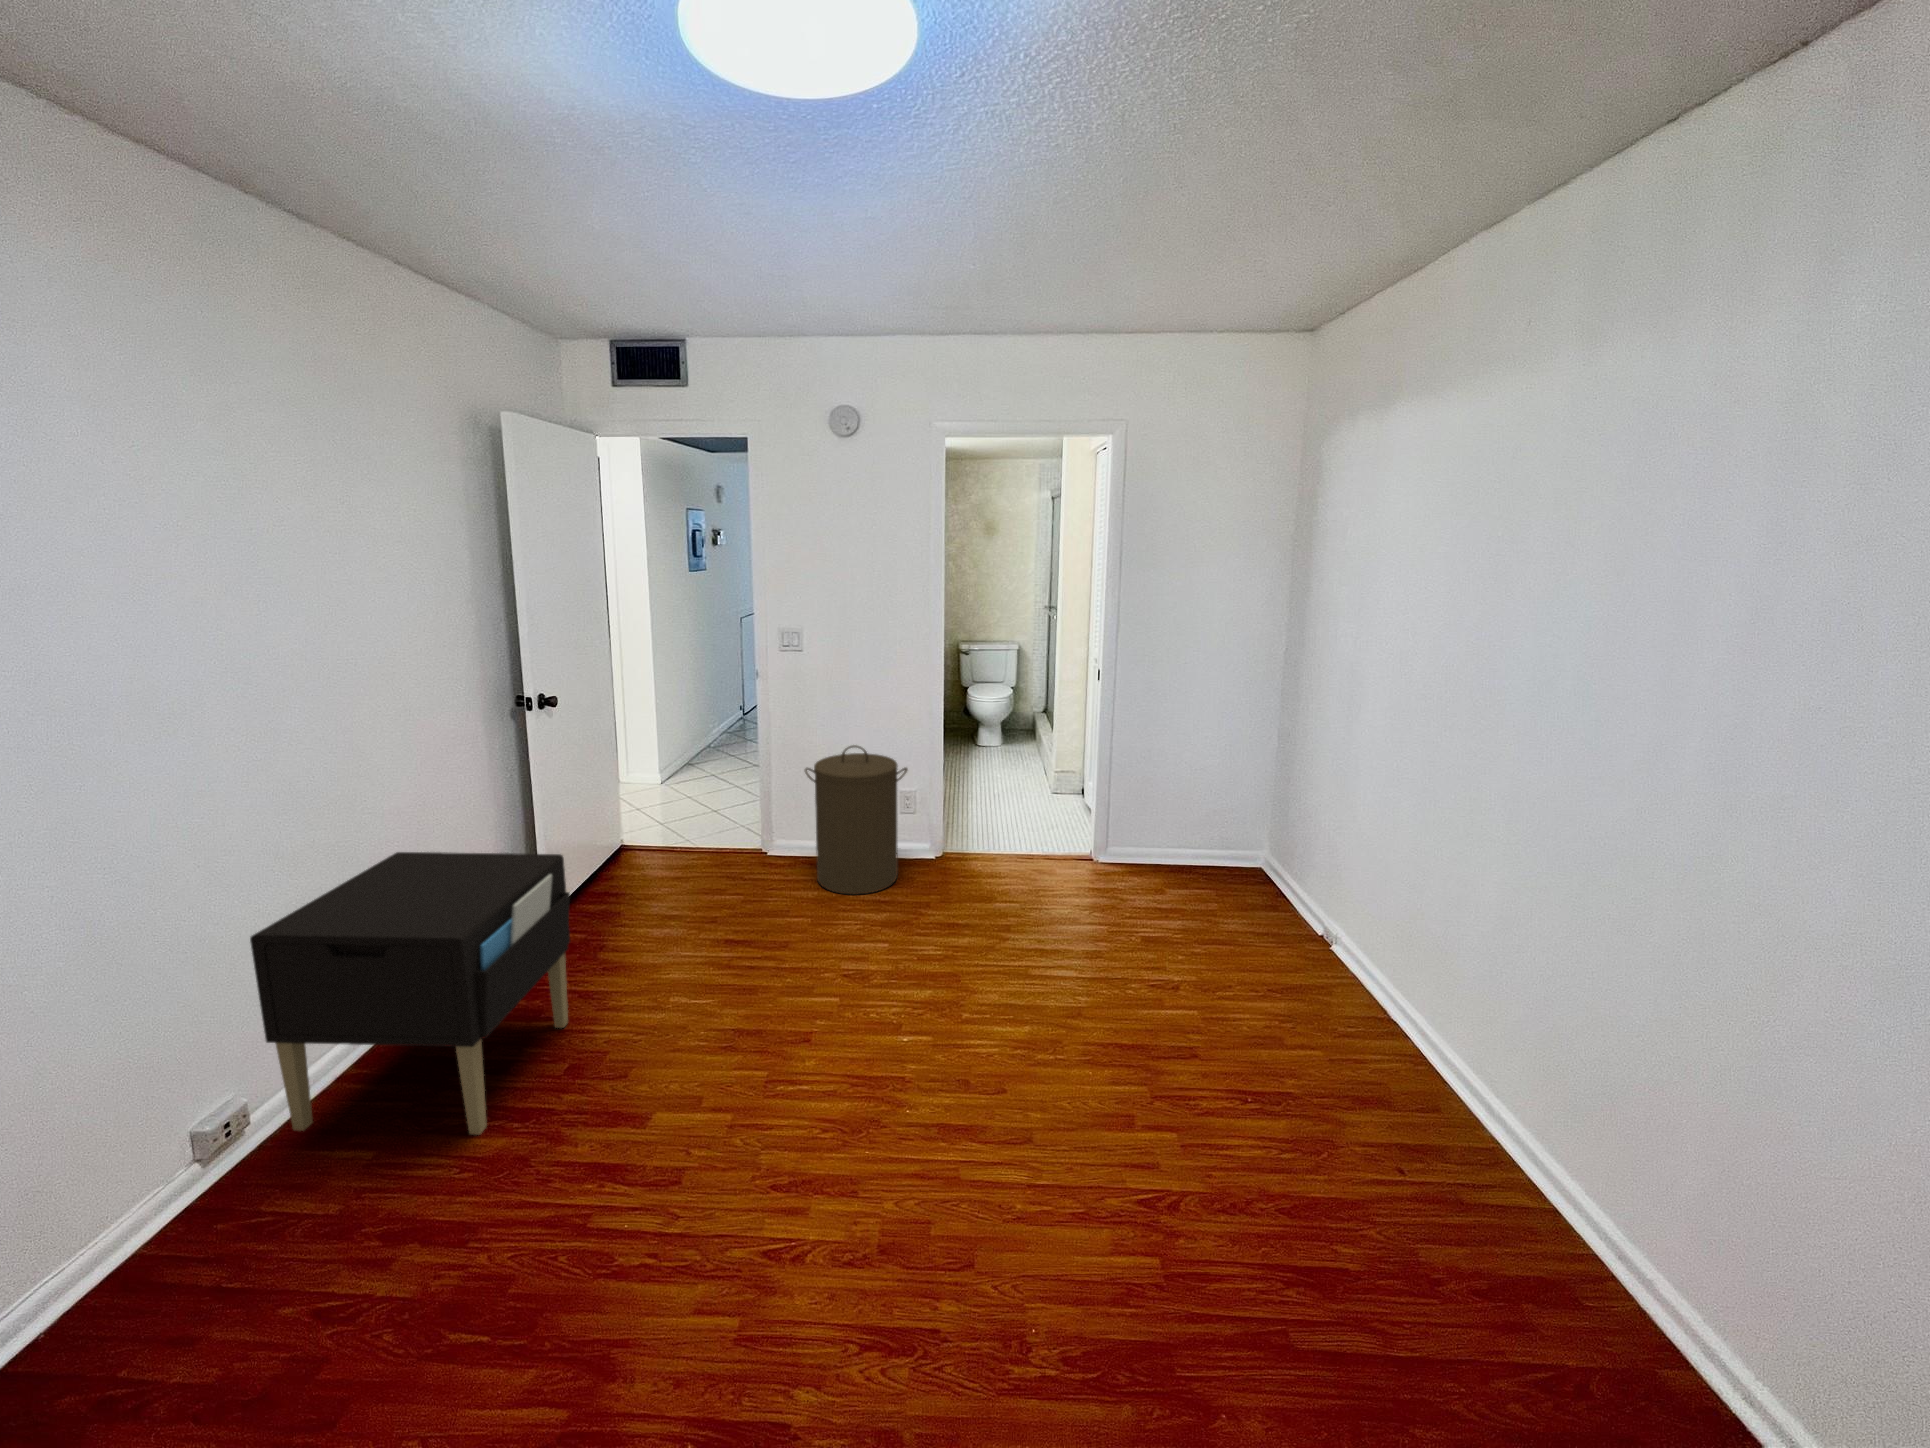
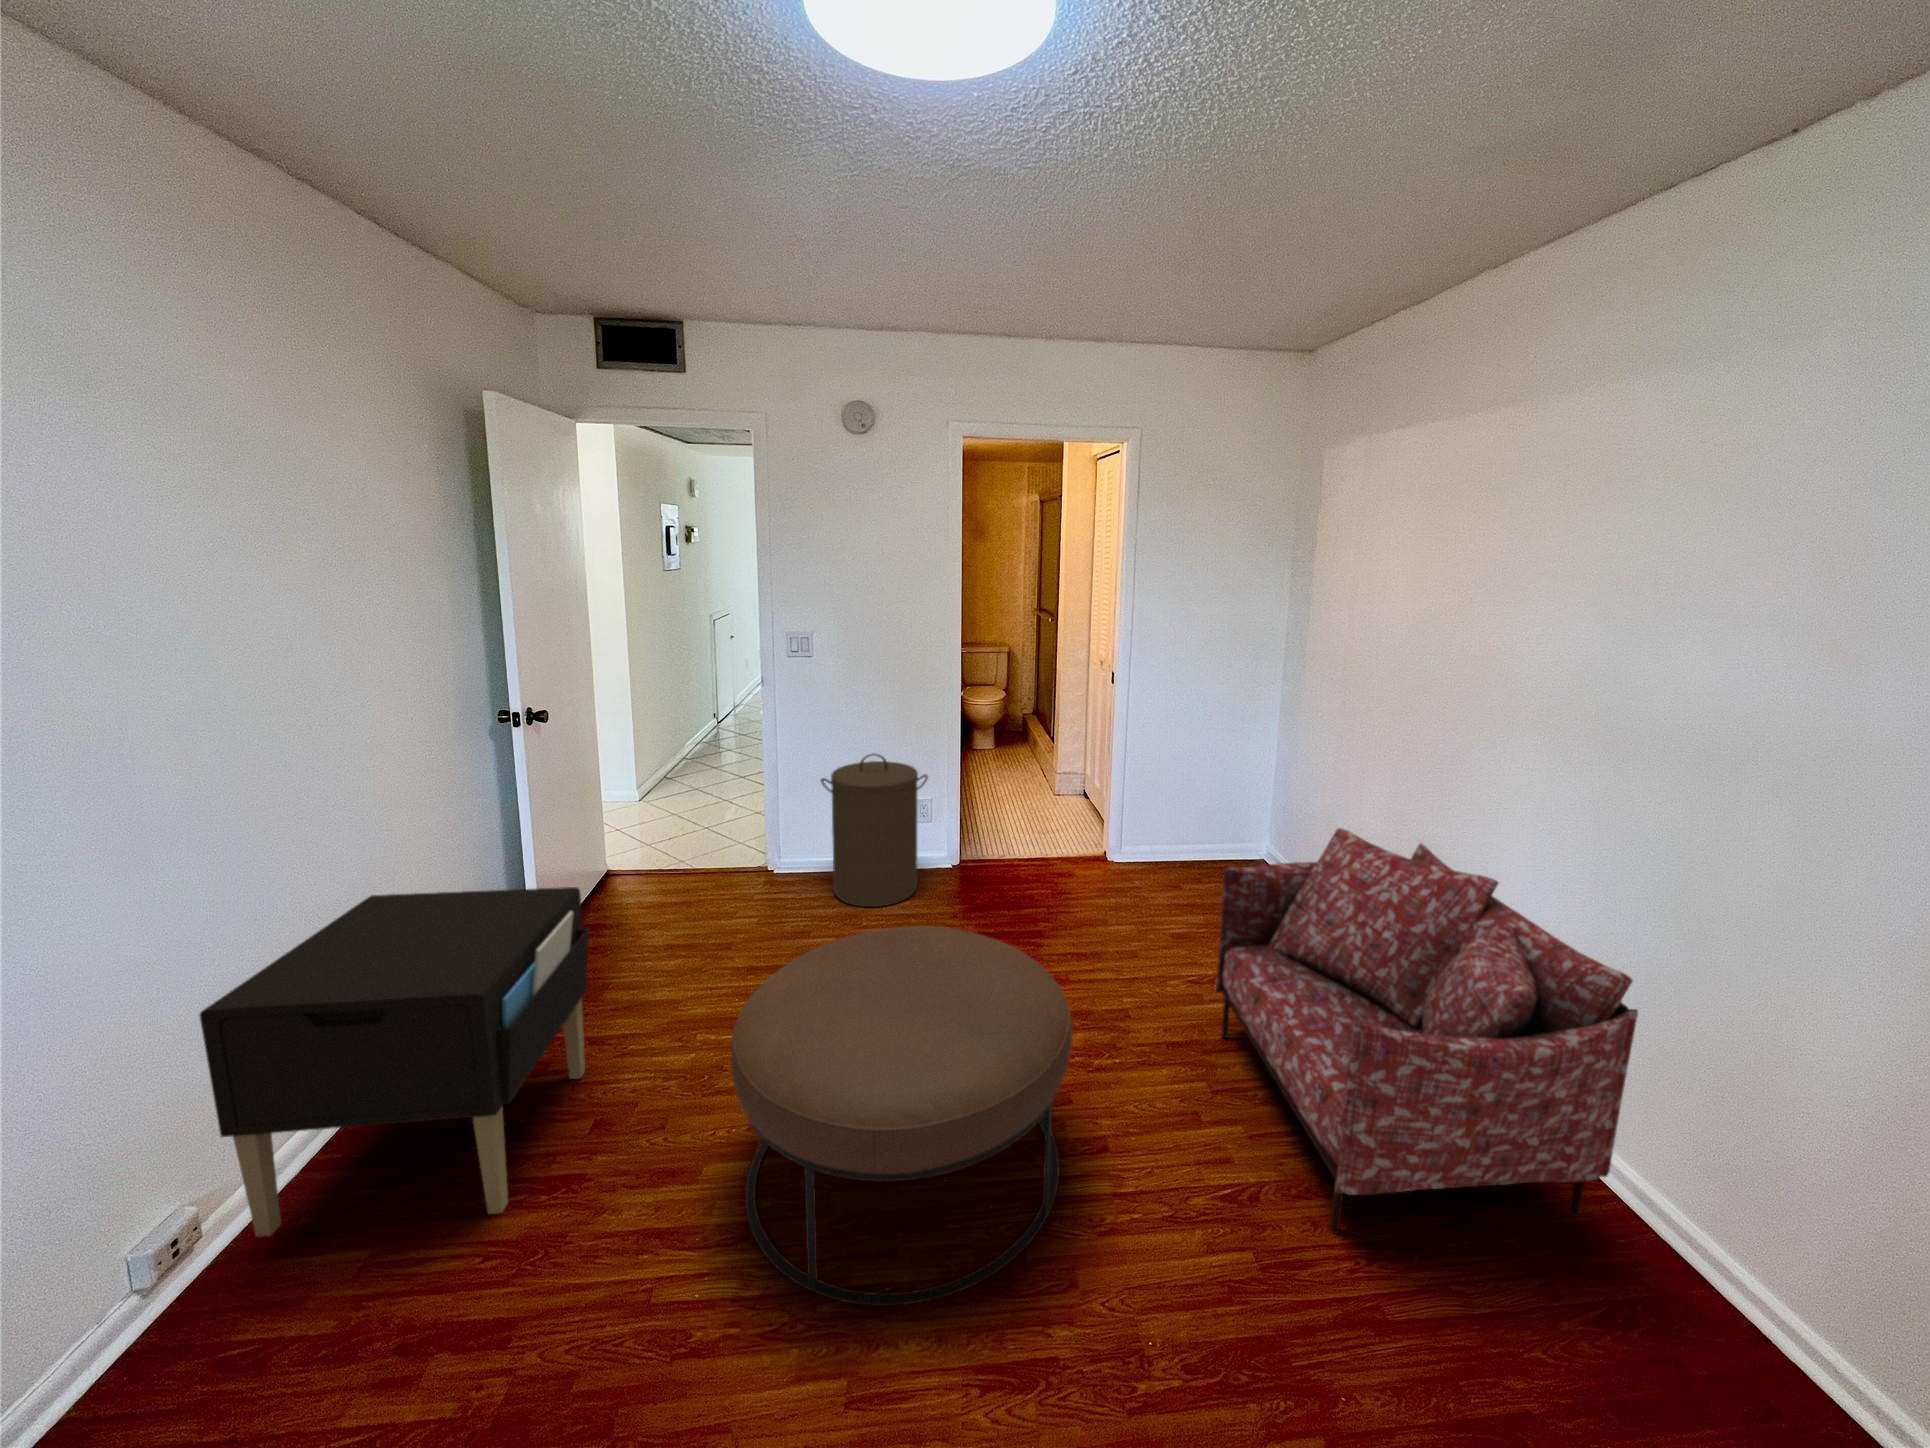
armchair: none [1171,834,1613,1274] -> present [1216,828,1638,1234]
ottoman: none [666,909,991,1260] -> present [731,926,1072,1306]

